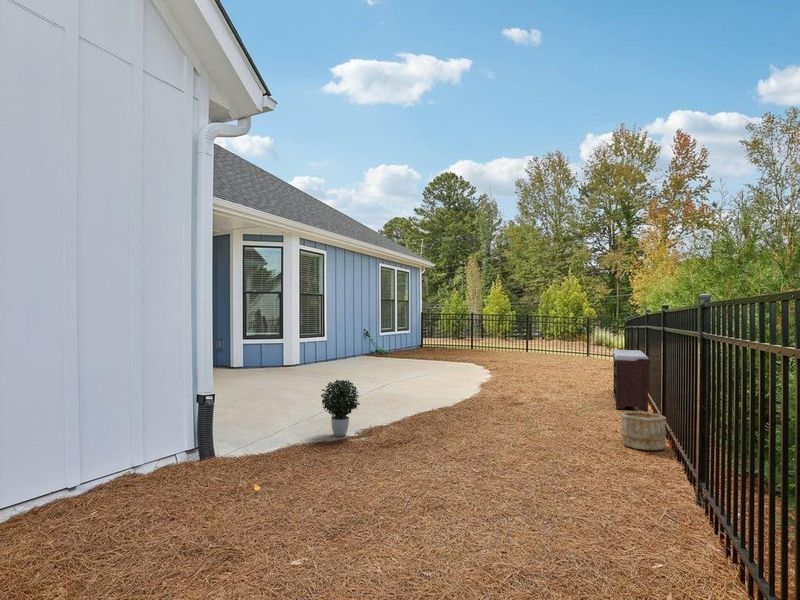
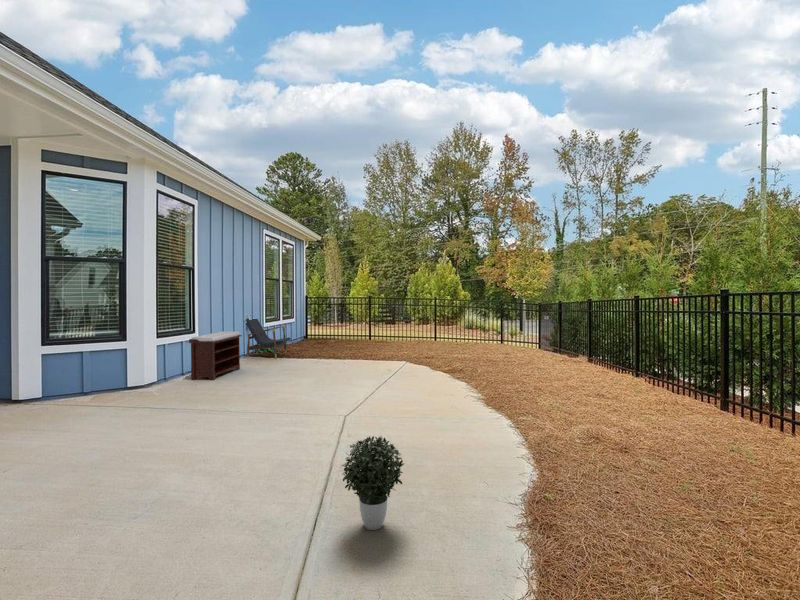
lounge chair: none [361,324,400,360] -> present [244,317,291,359]
bench: present [612,350,650,412] -> present [189,331,241,380]
wooden bucket: present [620,411,666,450] -> none [685,426,742,475]

